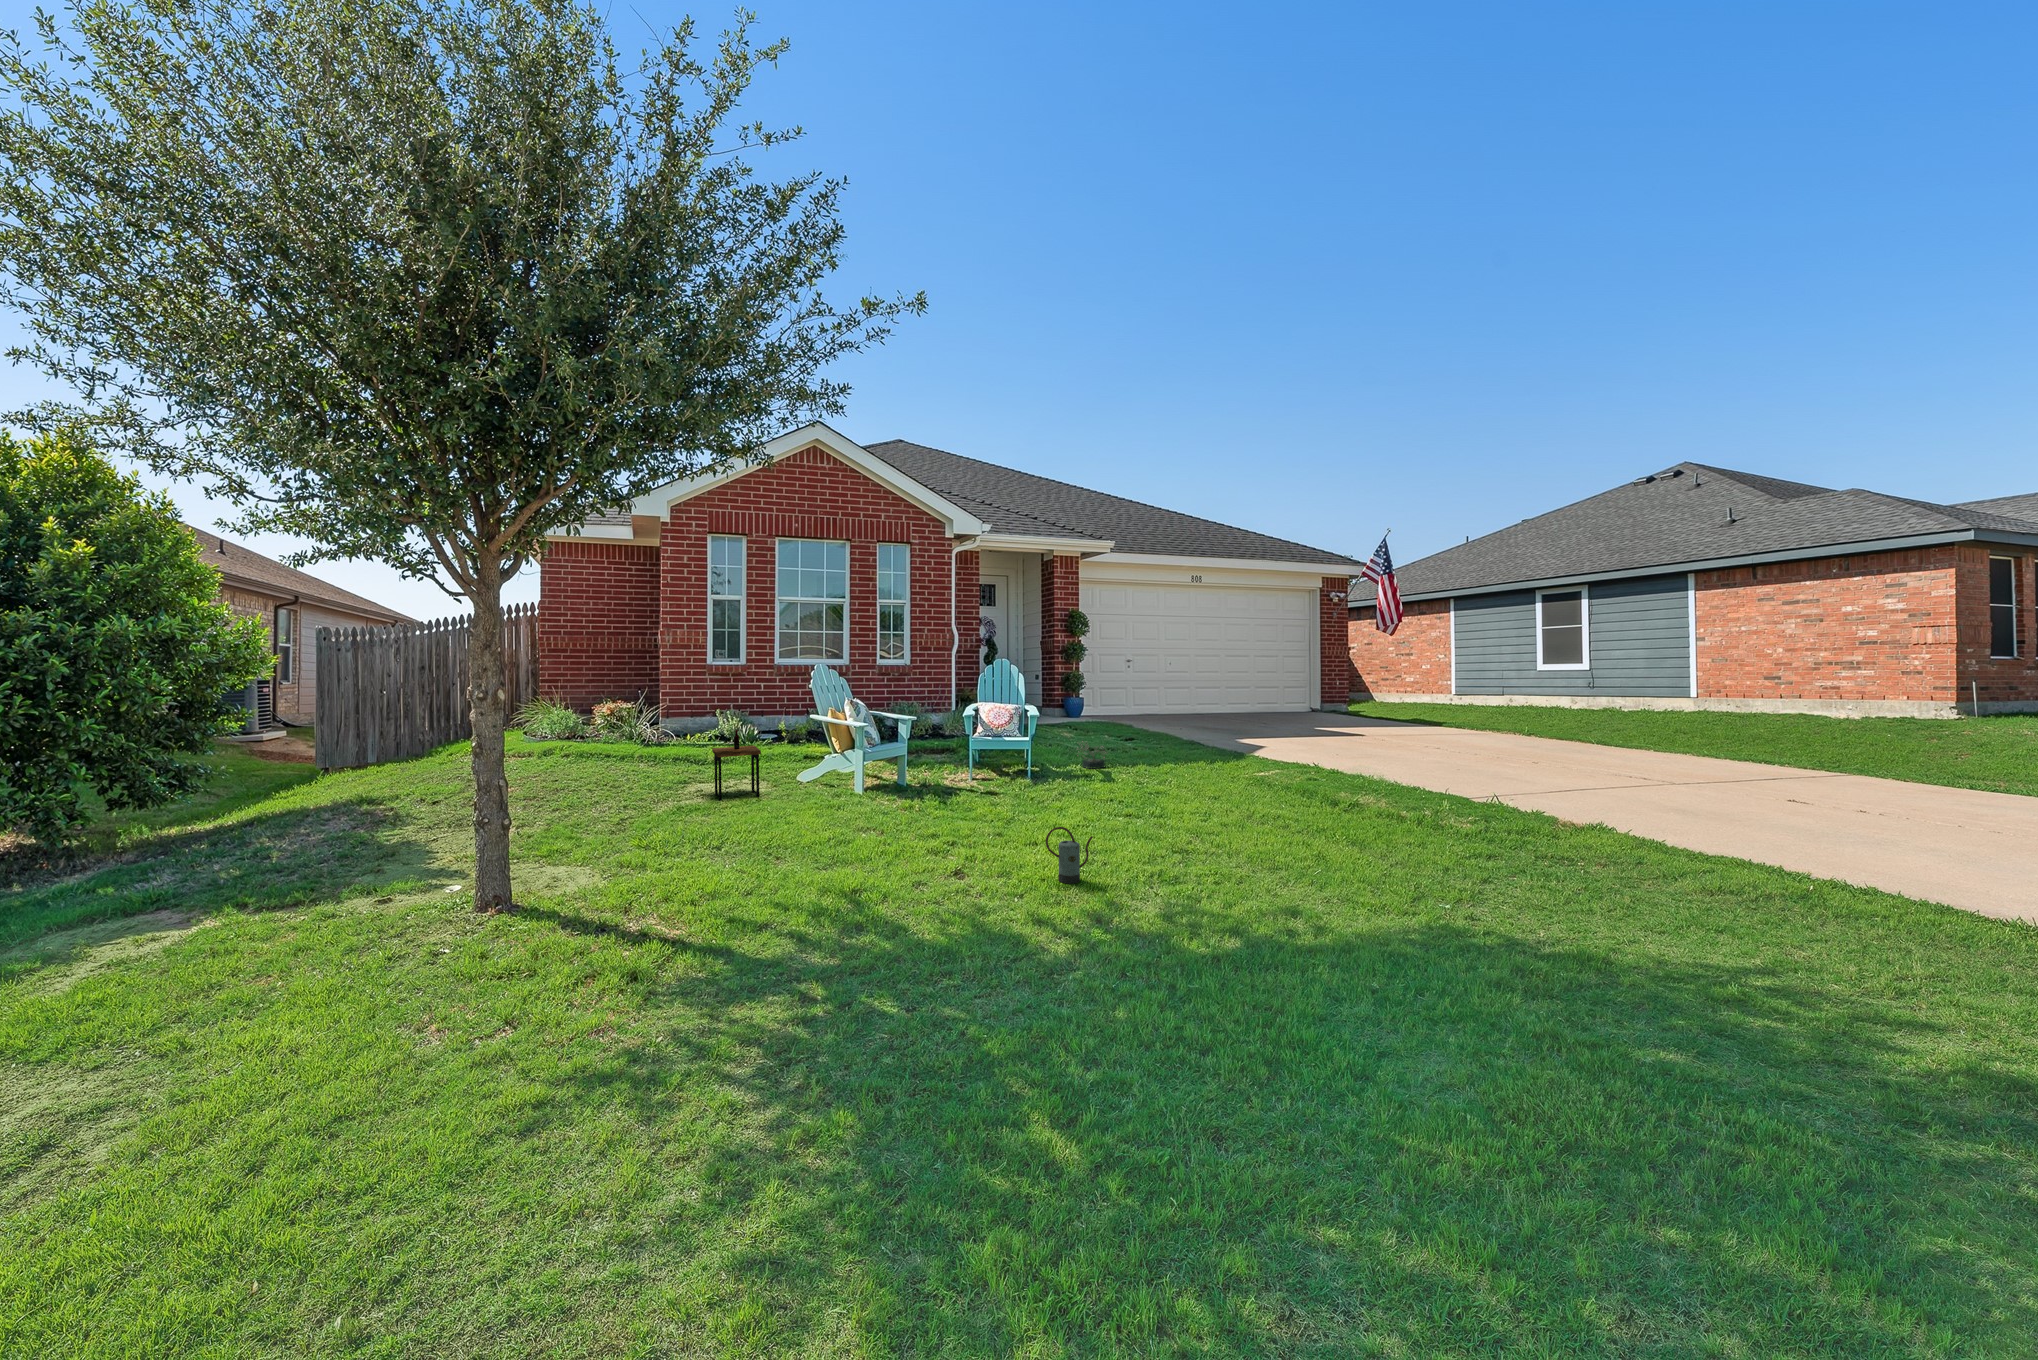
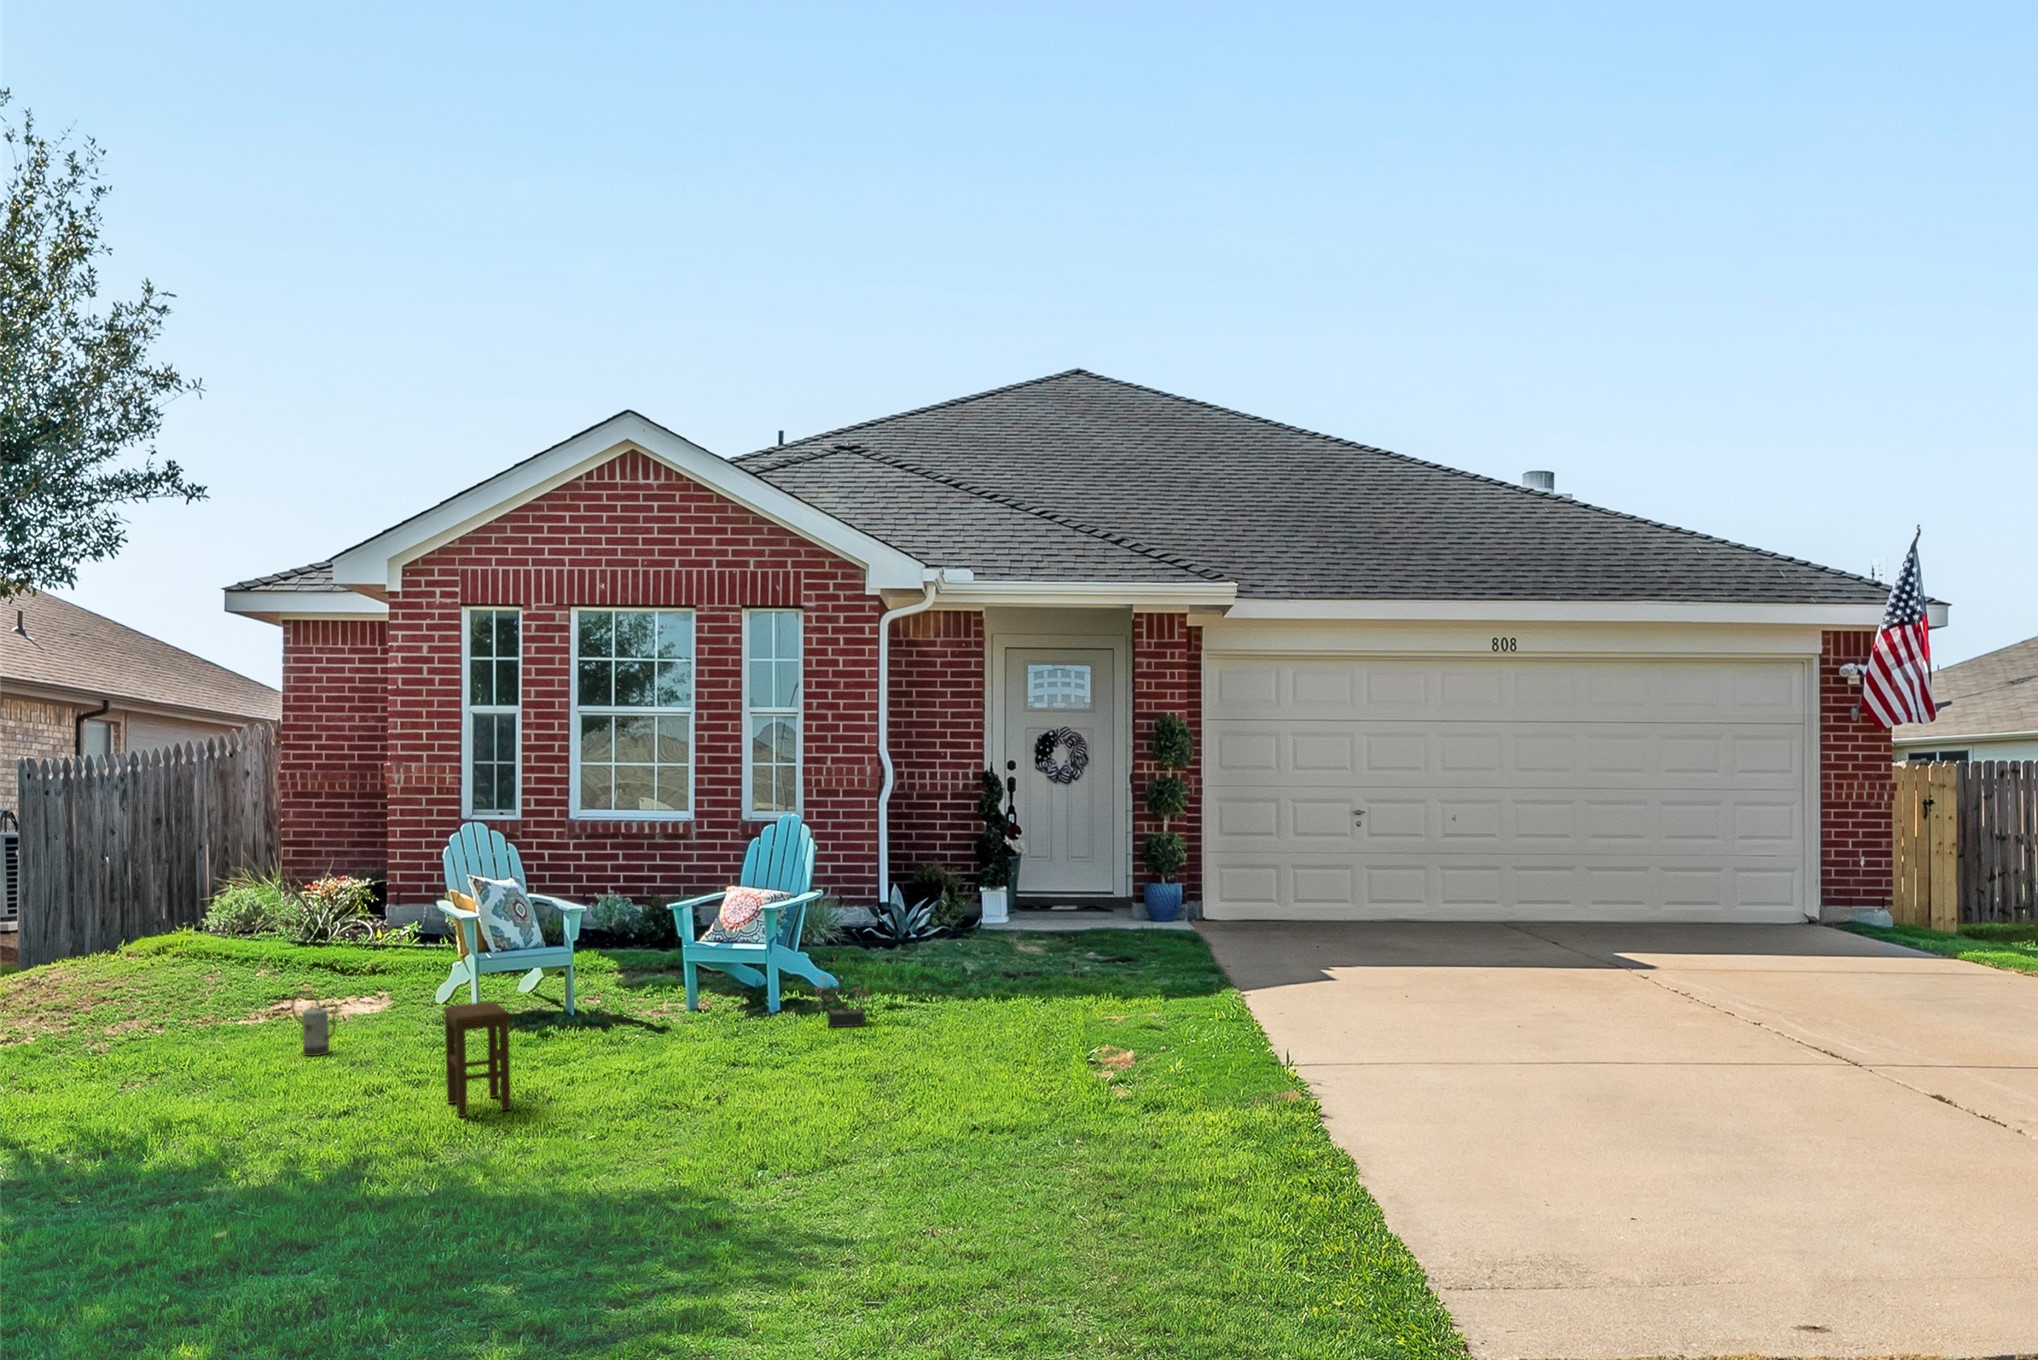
side table: present [712,730,761,801] -> none [175,935,264,1043]
stool: none [1011,756,1065,823] -> present [444,1001,511,1117]
watering can: present [1046,827,1093,884] -> present [291,991,339,1056]

